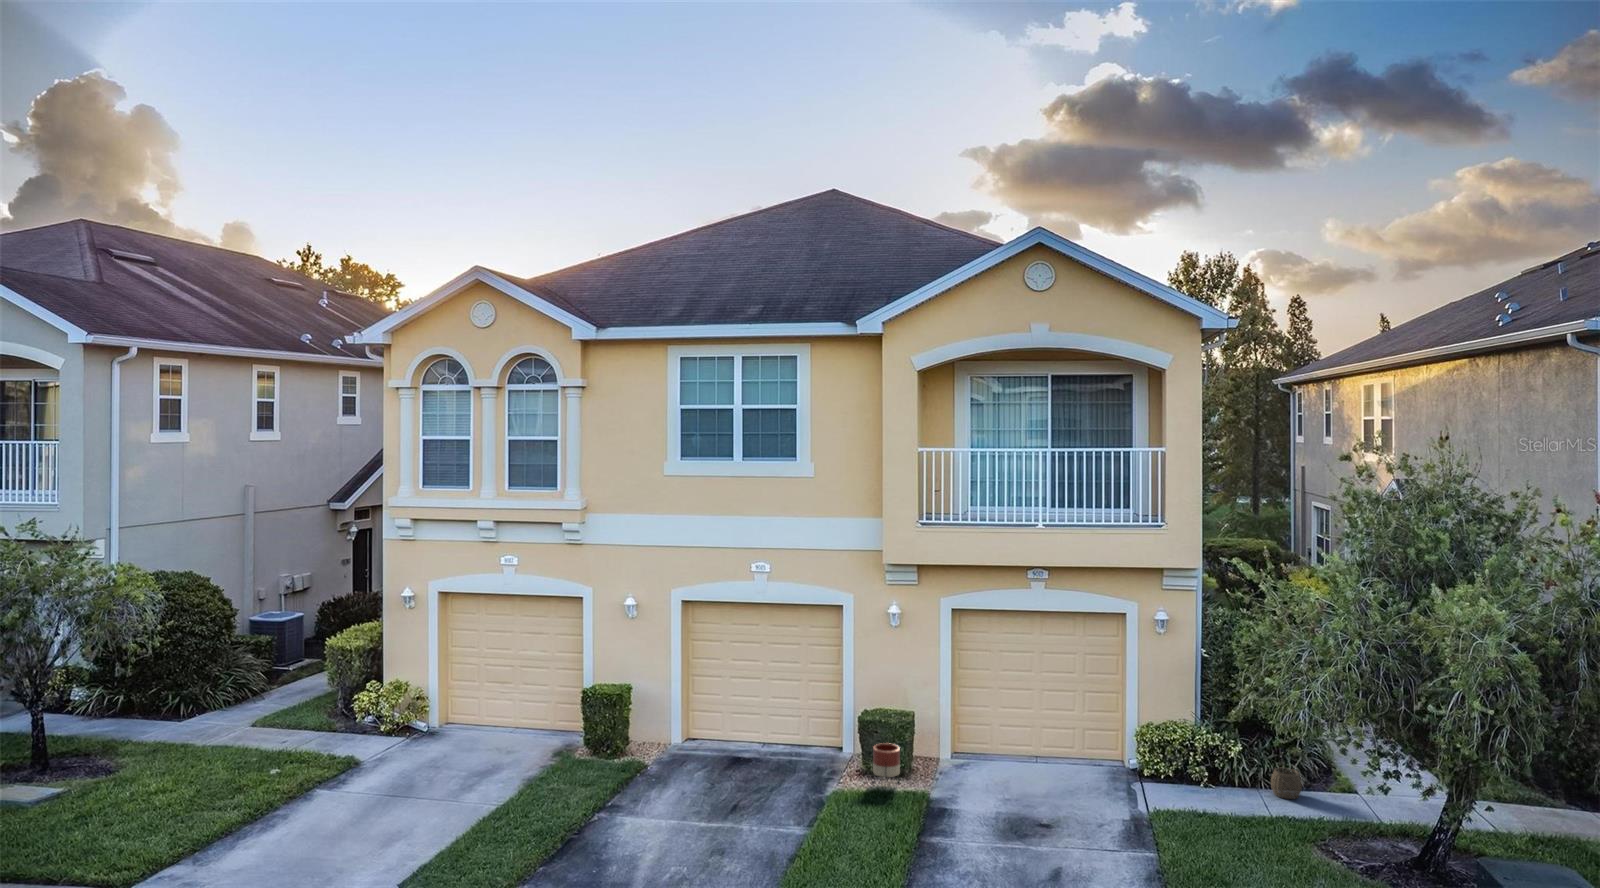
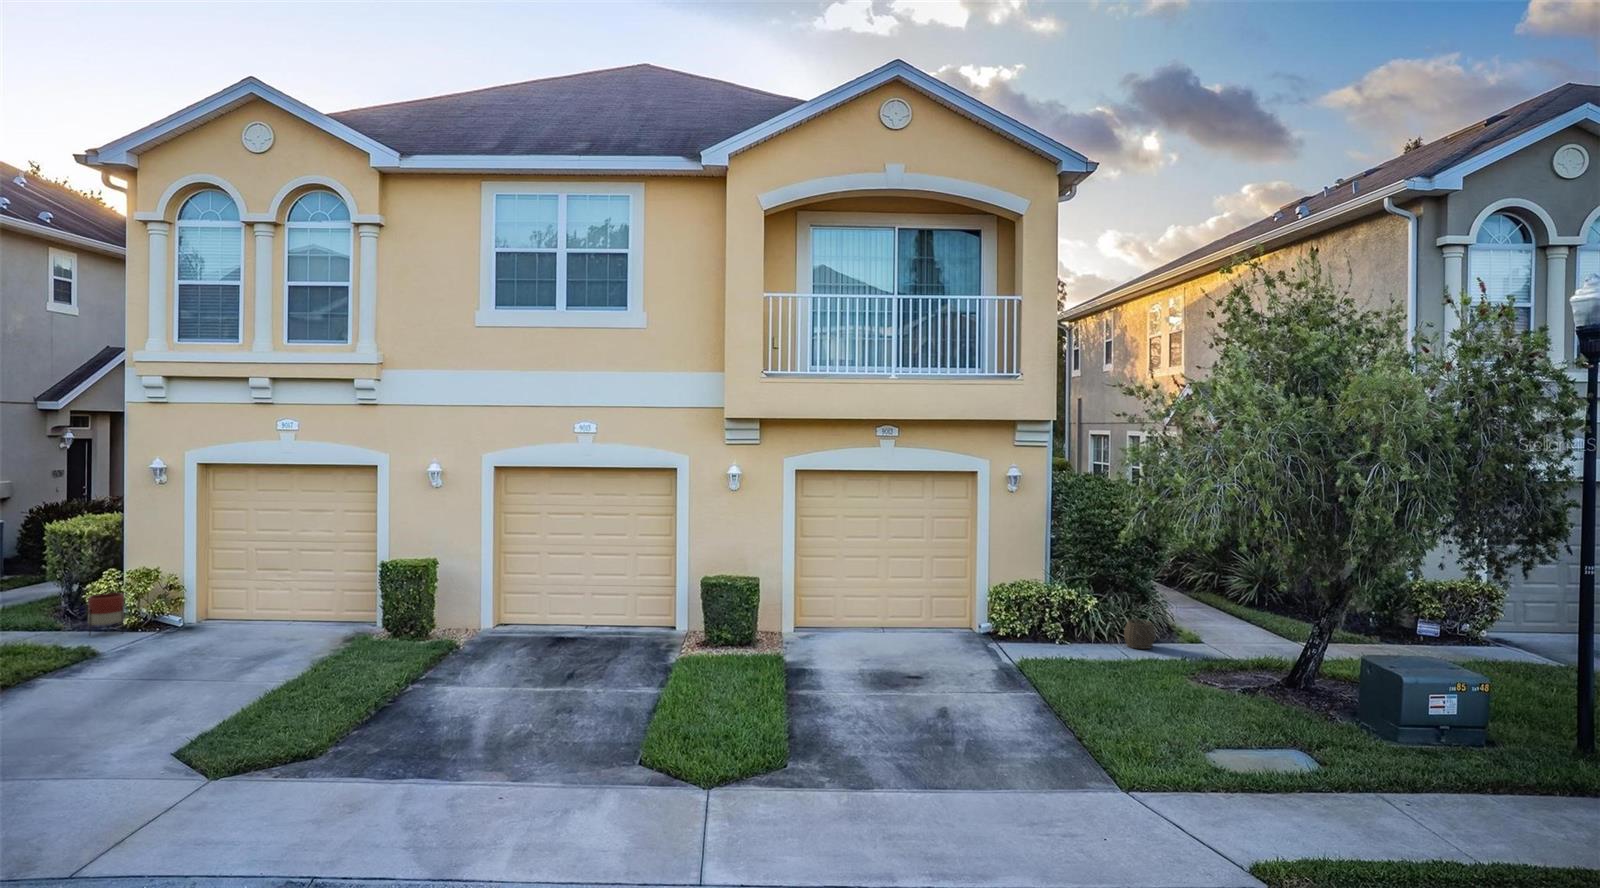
planter: present [873,743,900,777] -> present [88,593,124,627]

